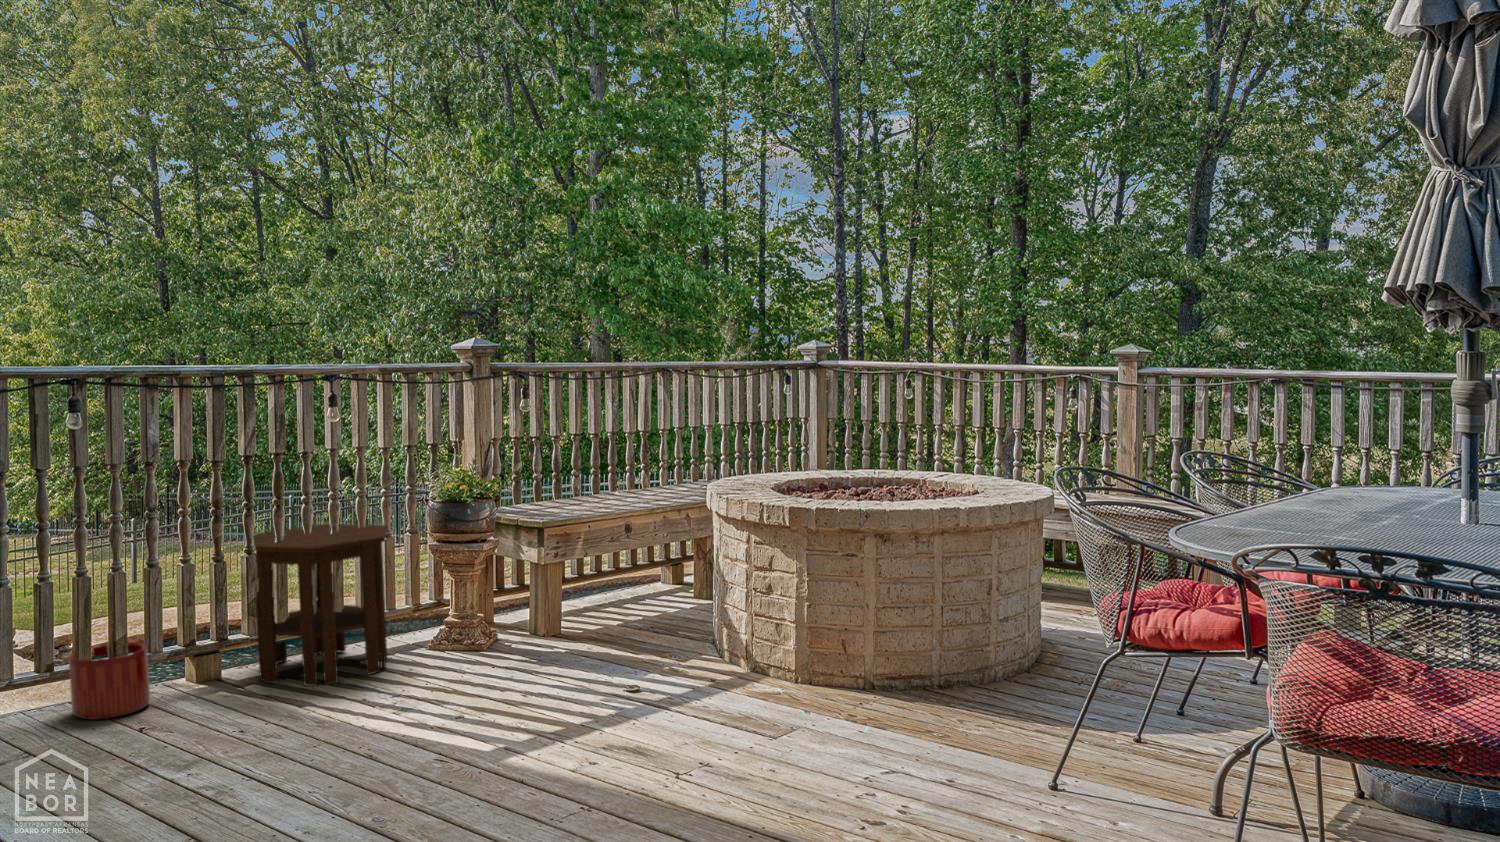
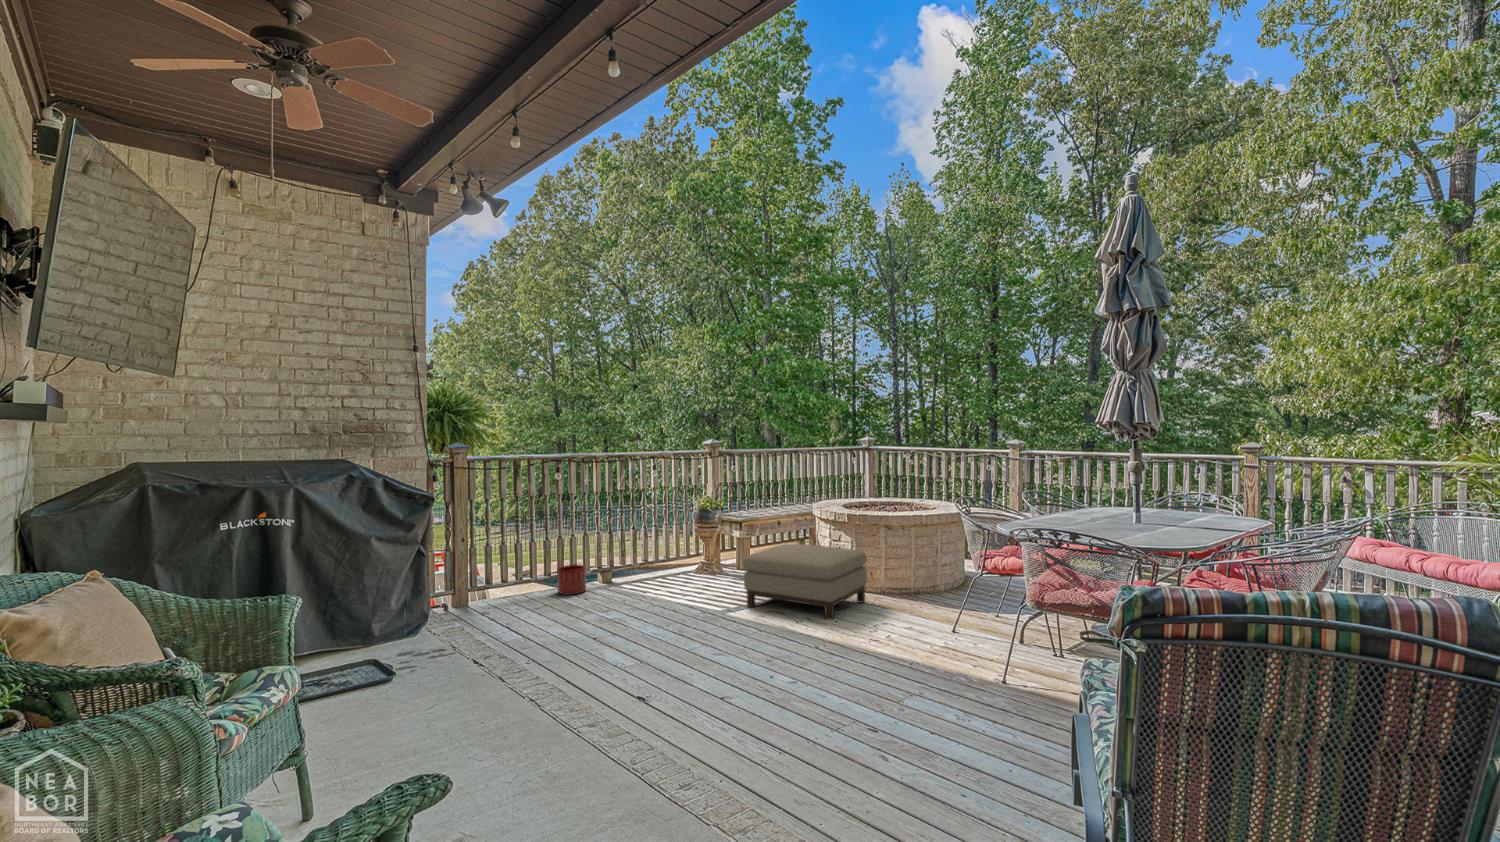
side table: present [254,524,387,686] -> none [622,519,677,586]
ottoman: none [543,580,840,770] -> present [743,544,867,620]

